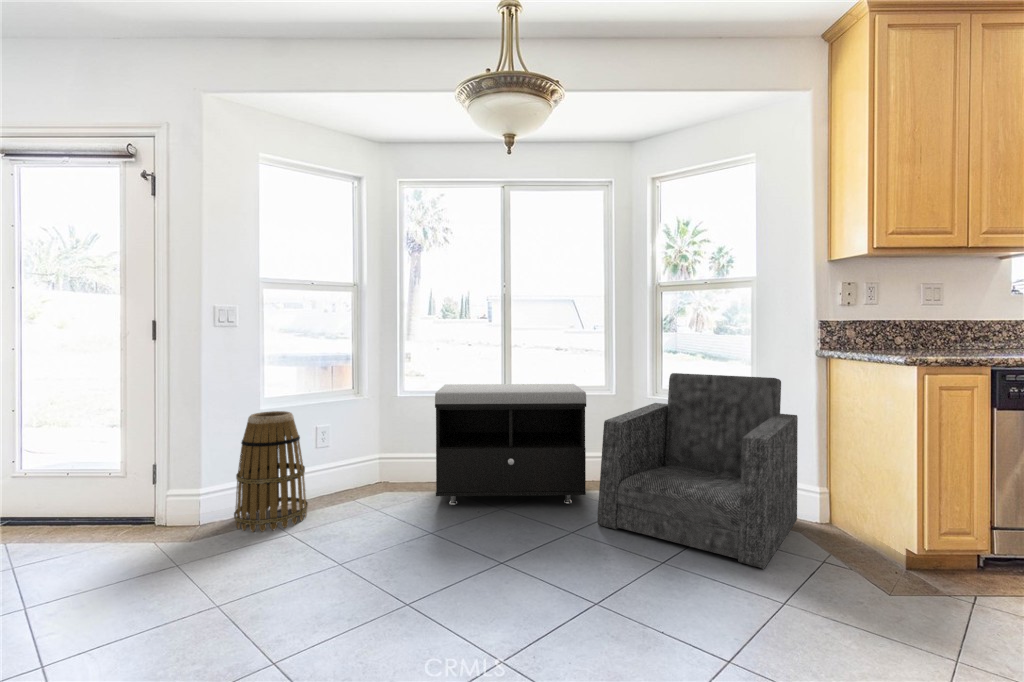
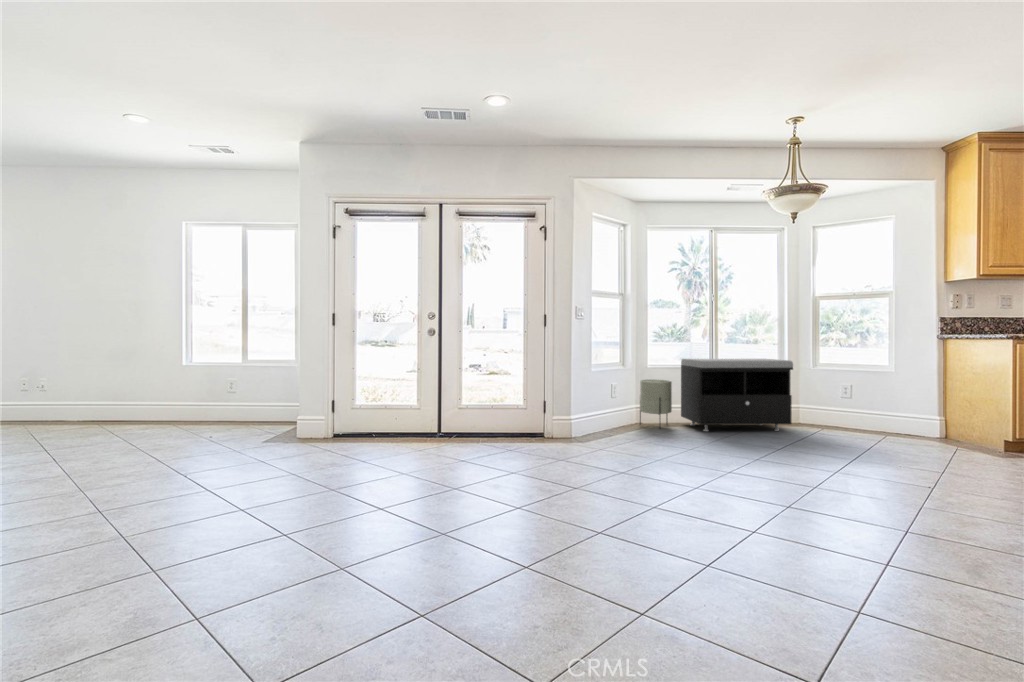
armchair: present [598,373,798,569] -> none [812,351,930,451]
basket: present [234,411,308,532] -> none [590,372,631,440]
planter: none [369,416,418,499] -> present [640,379,672,424]

